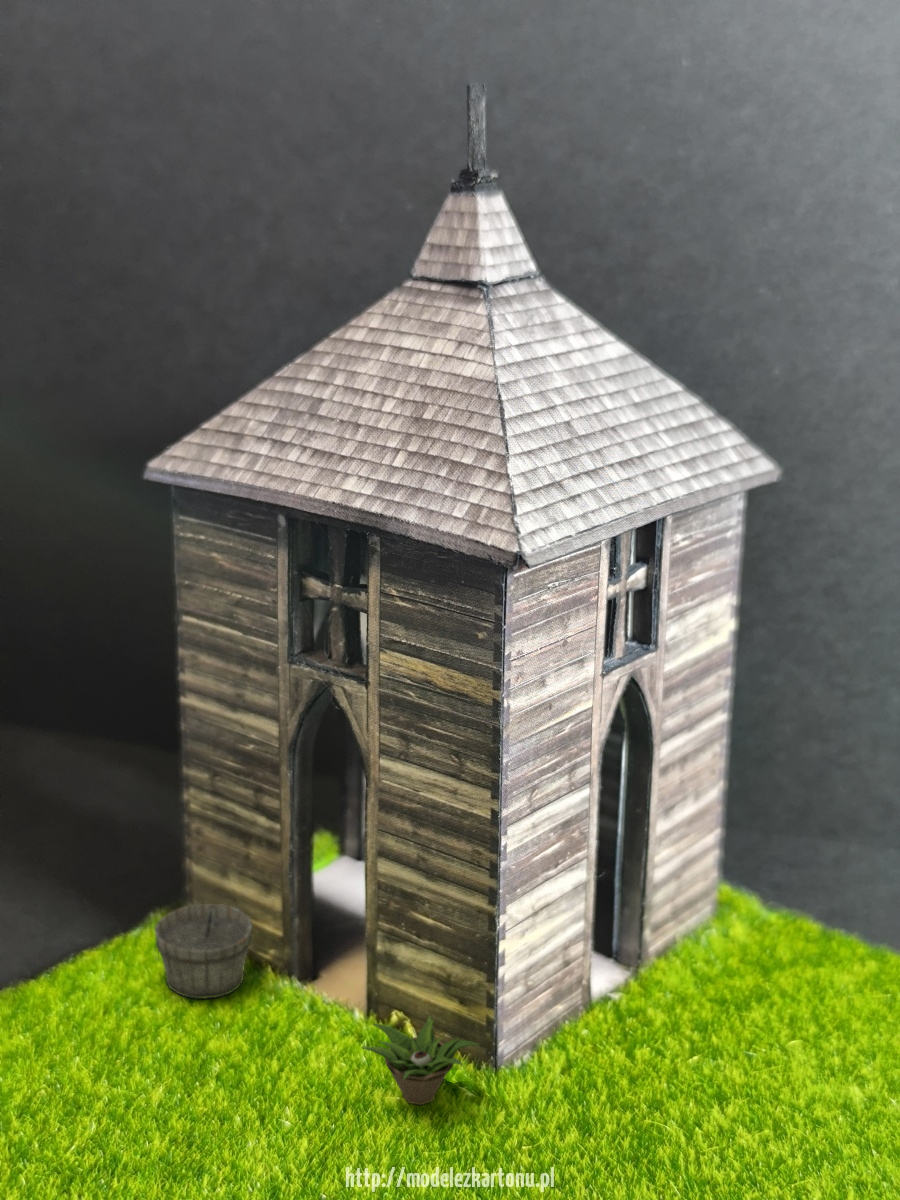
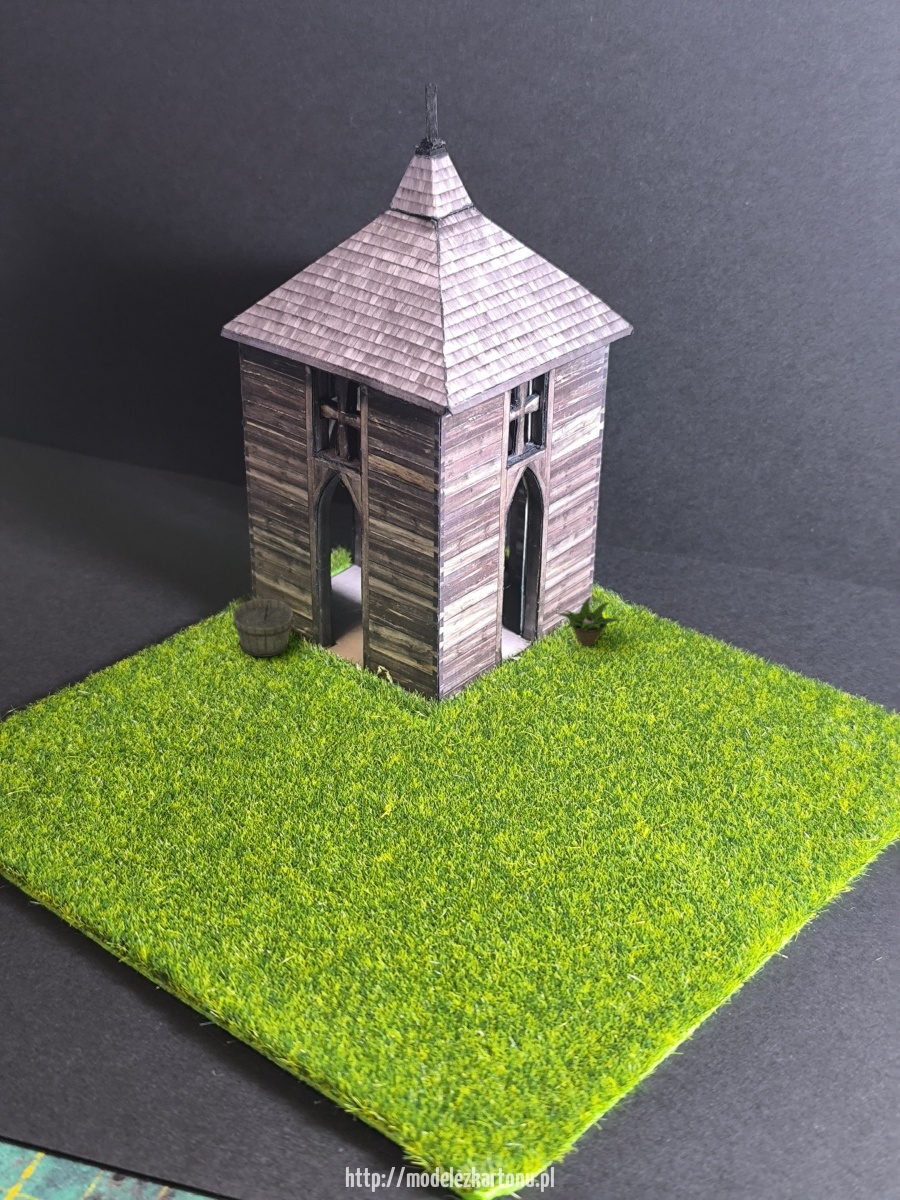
decorative plant: present [362,1016,479,1105] -> present [557,597,619,646]

